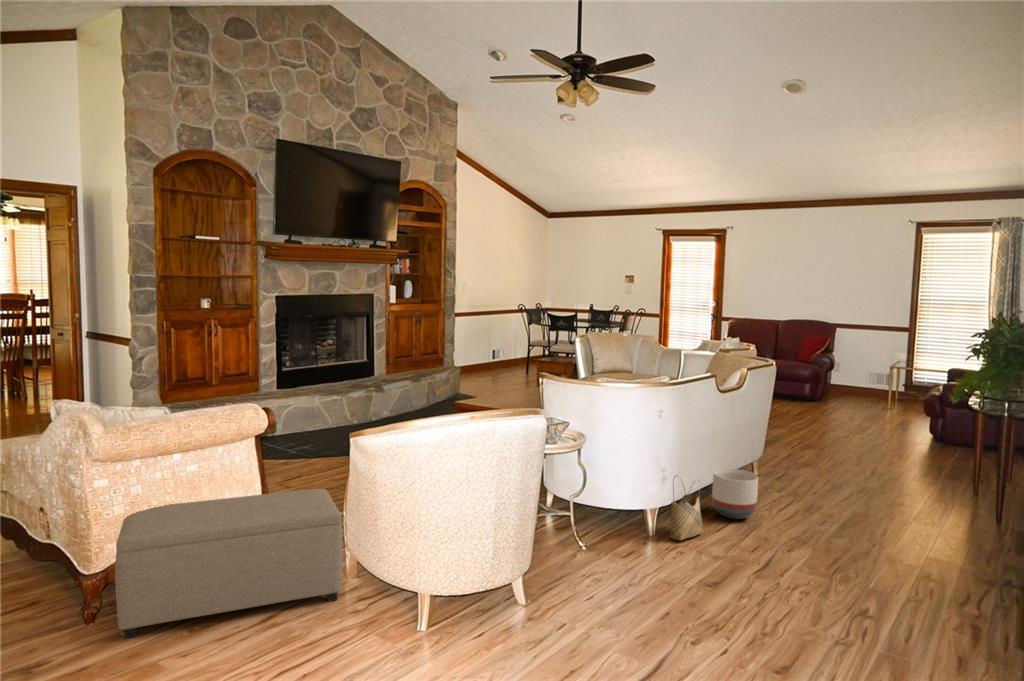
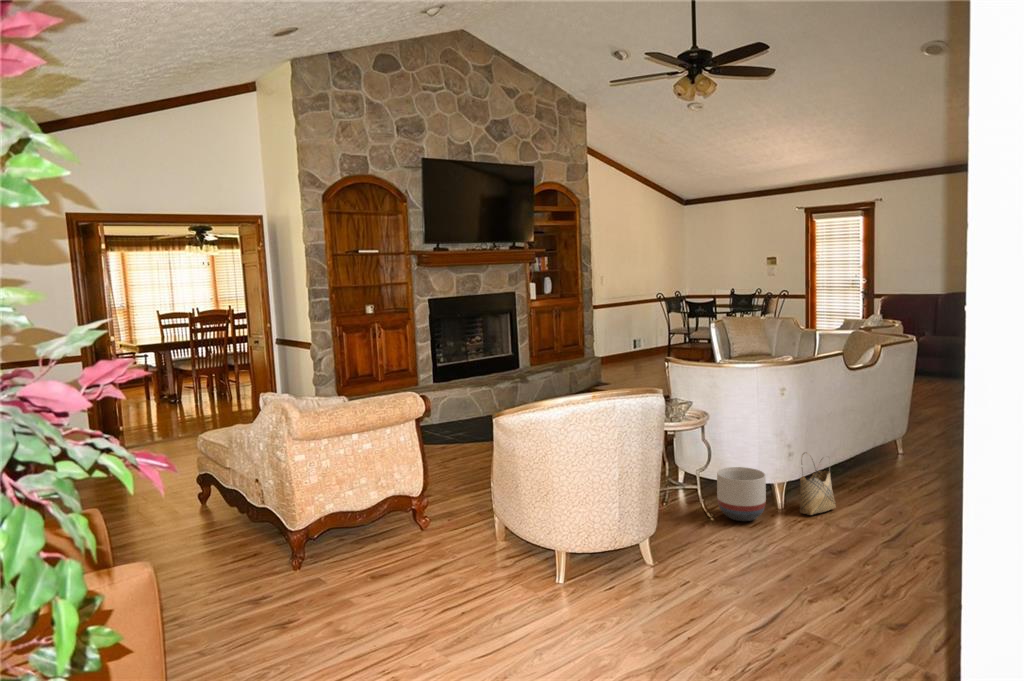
planter: present [712,469,758,519] -> present [717,467,766,521]
ottoman: present [115,489,343,638] -> none [315,464,492,580]

